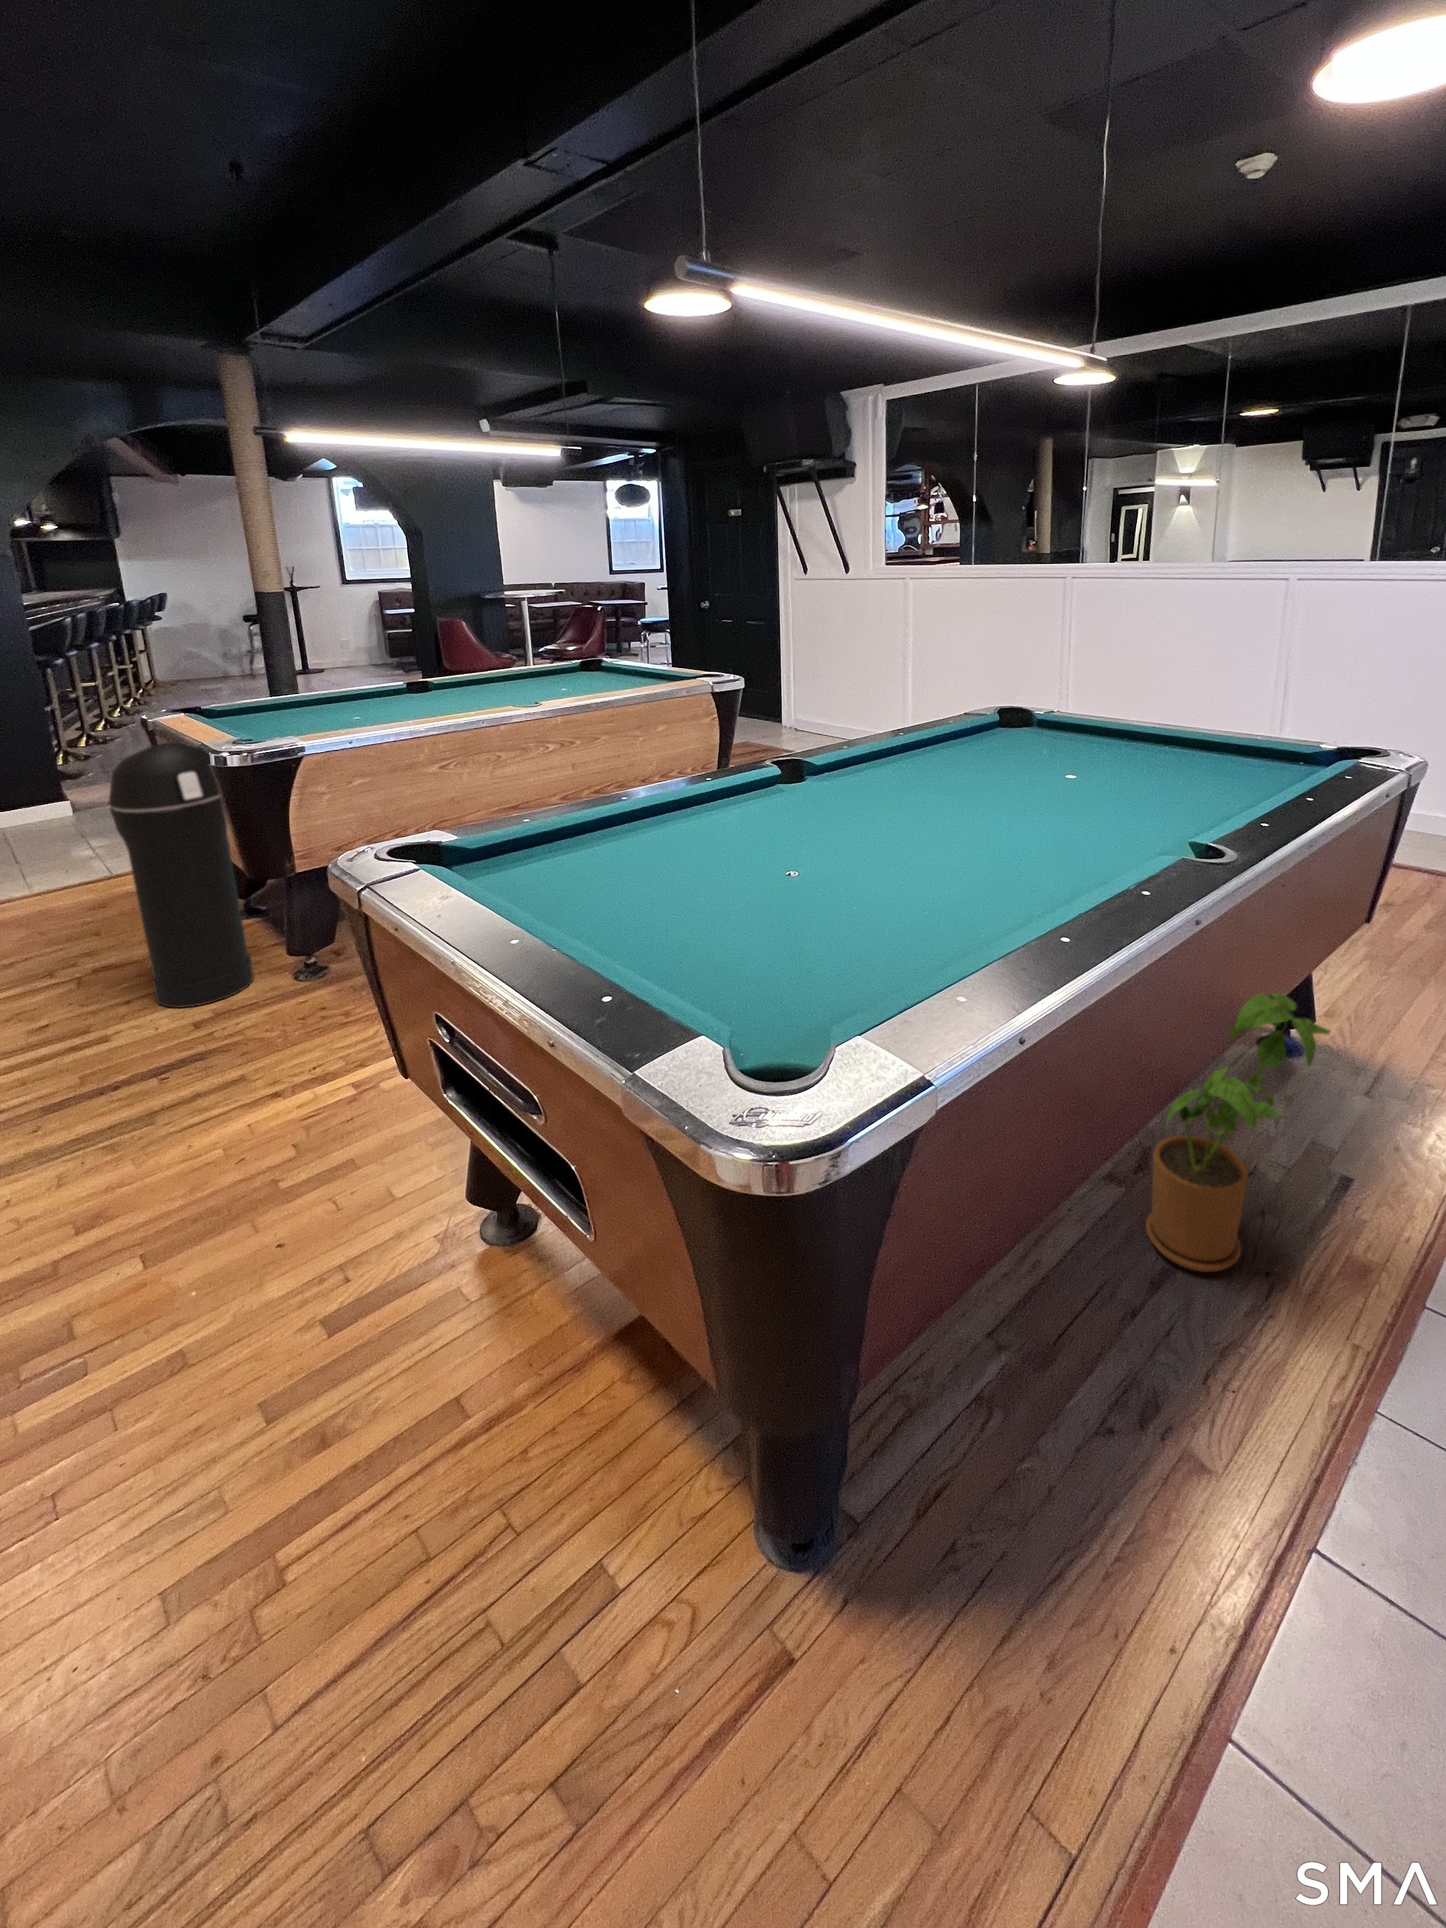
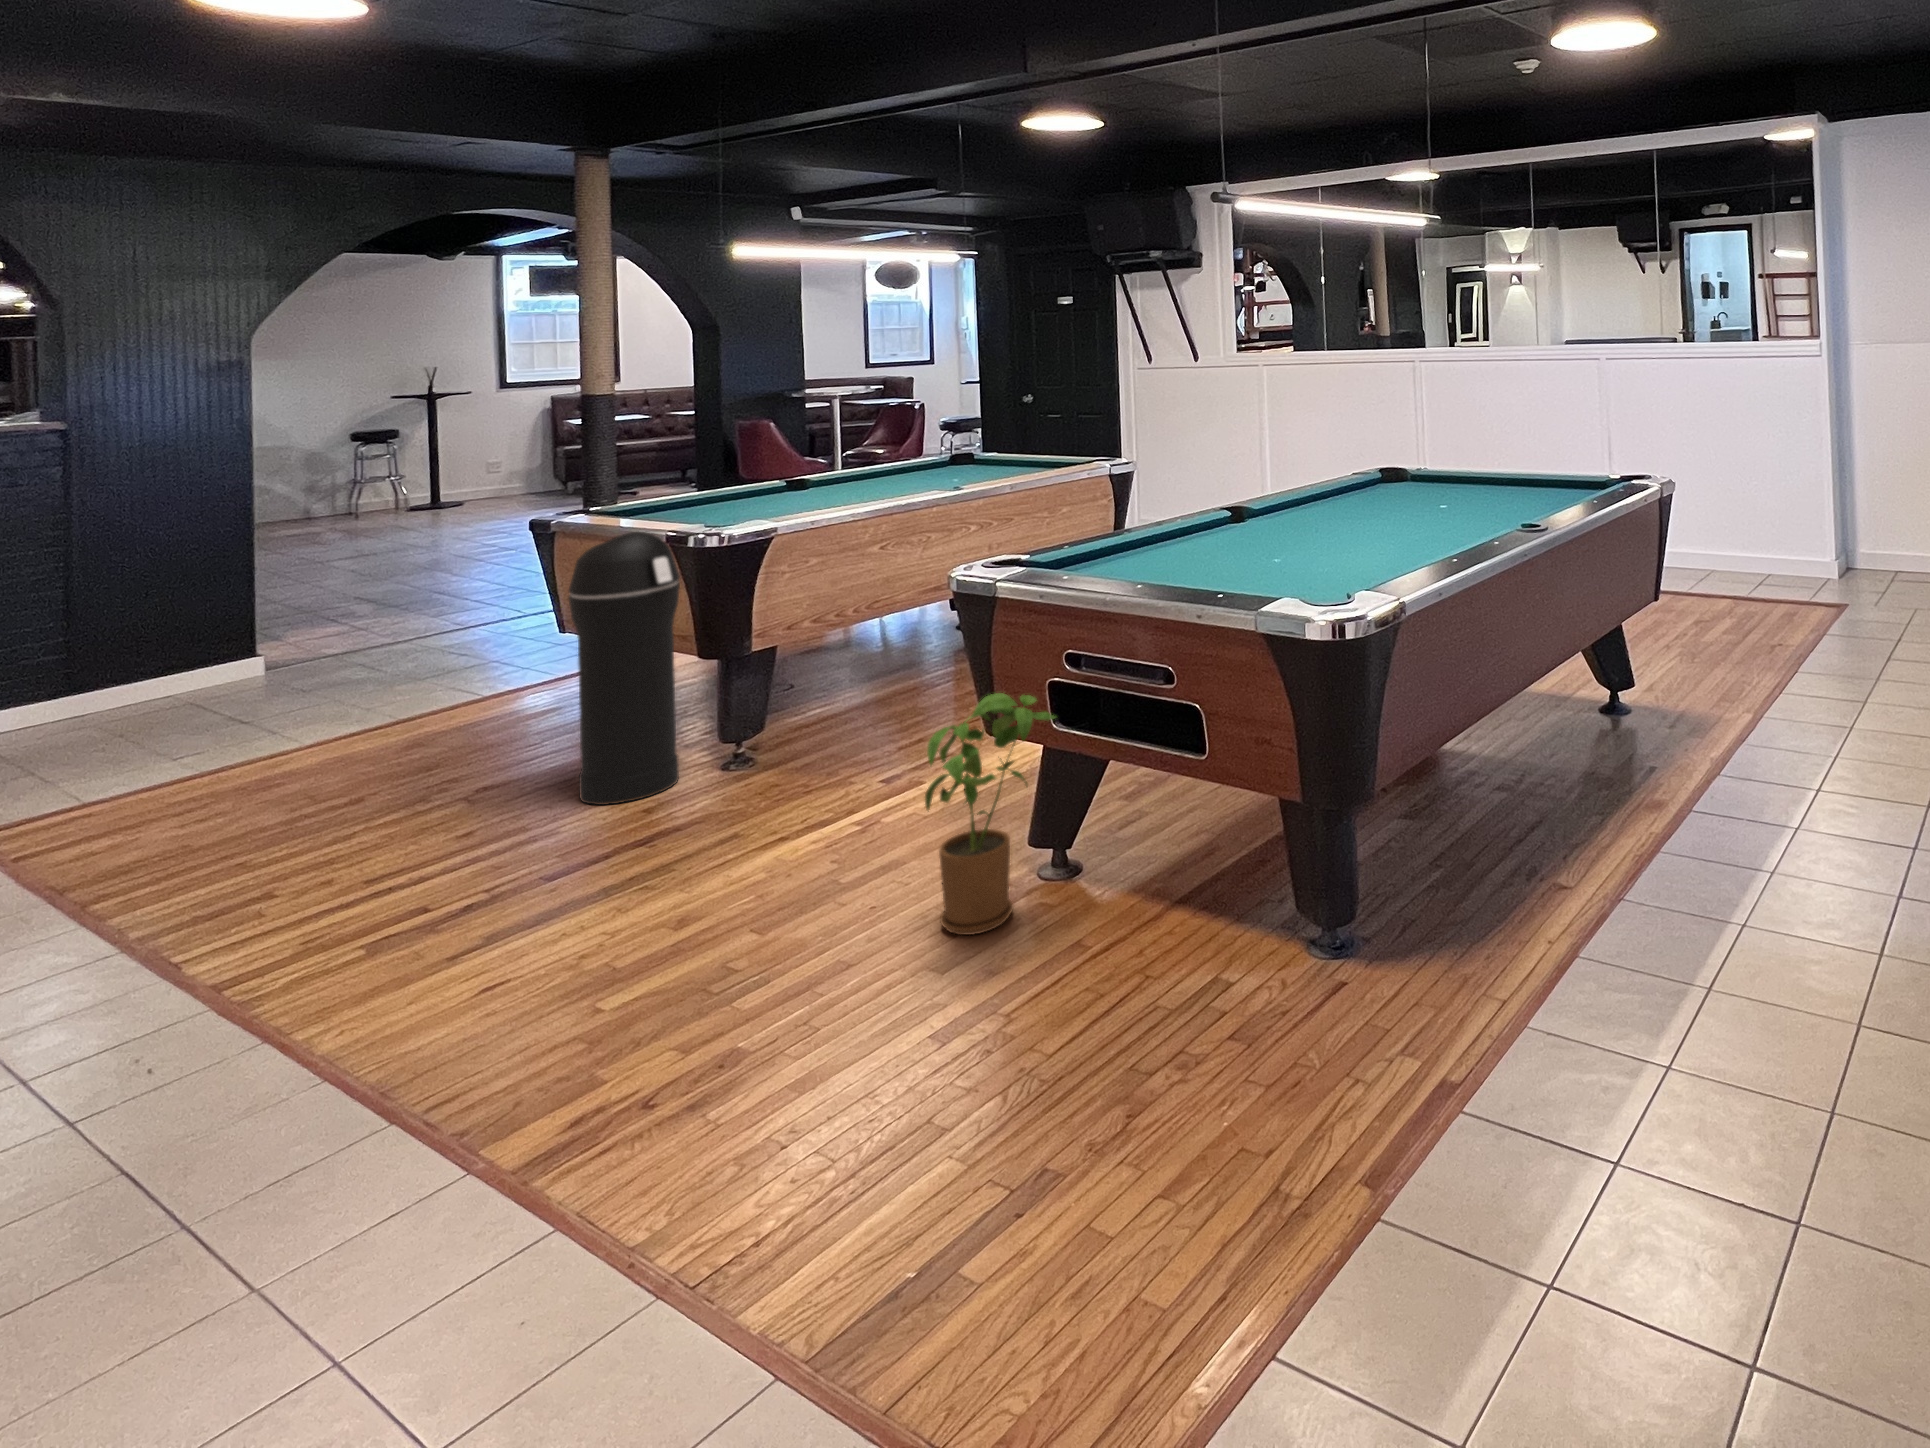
house plant: present [1146,993,1330,1272] -> present [925,693,1055,935]

